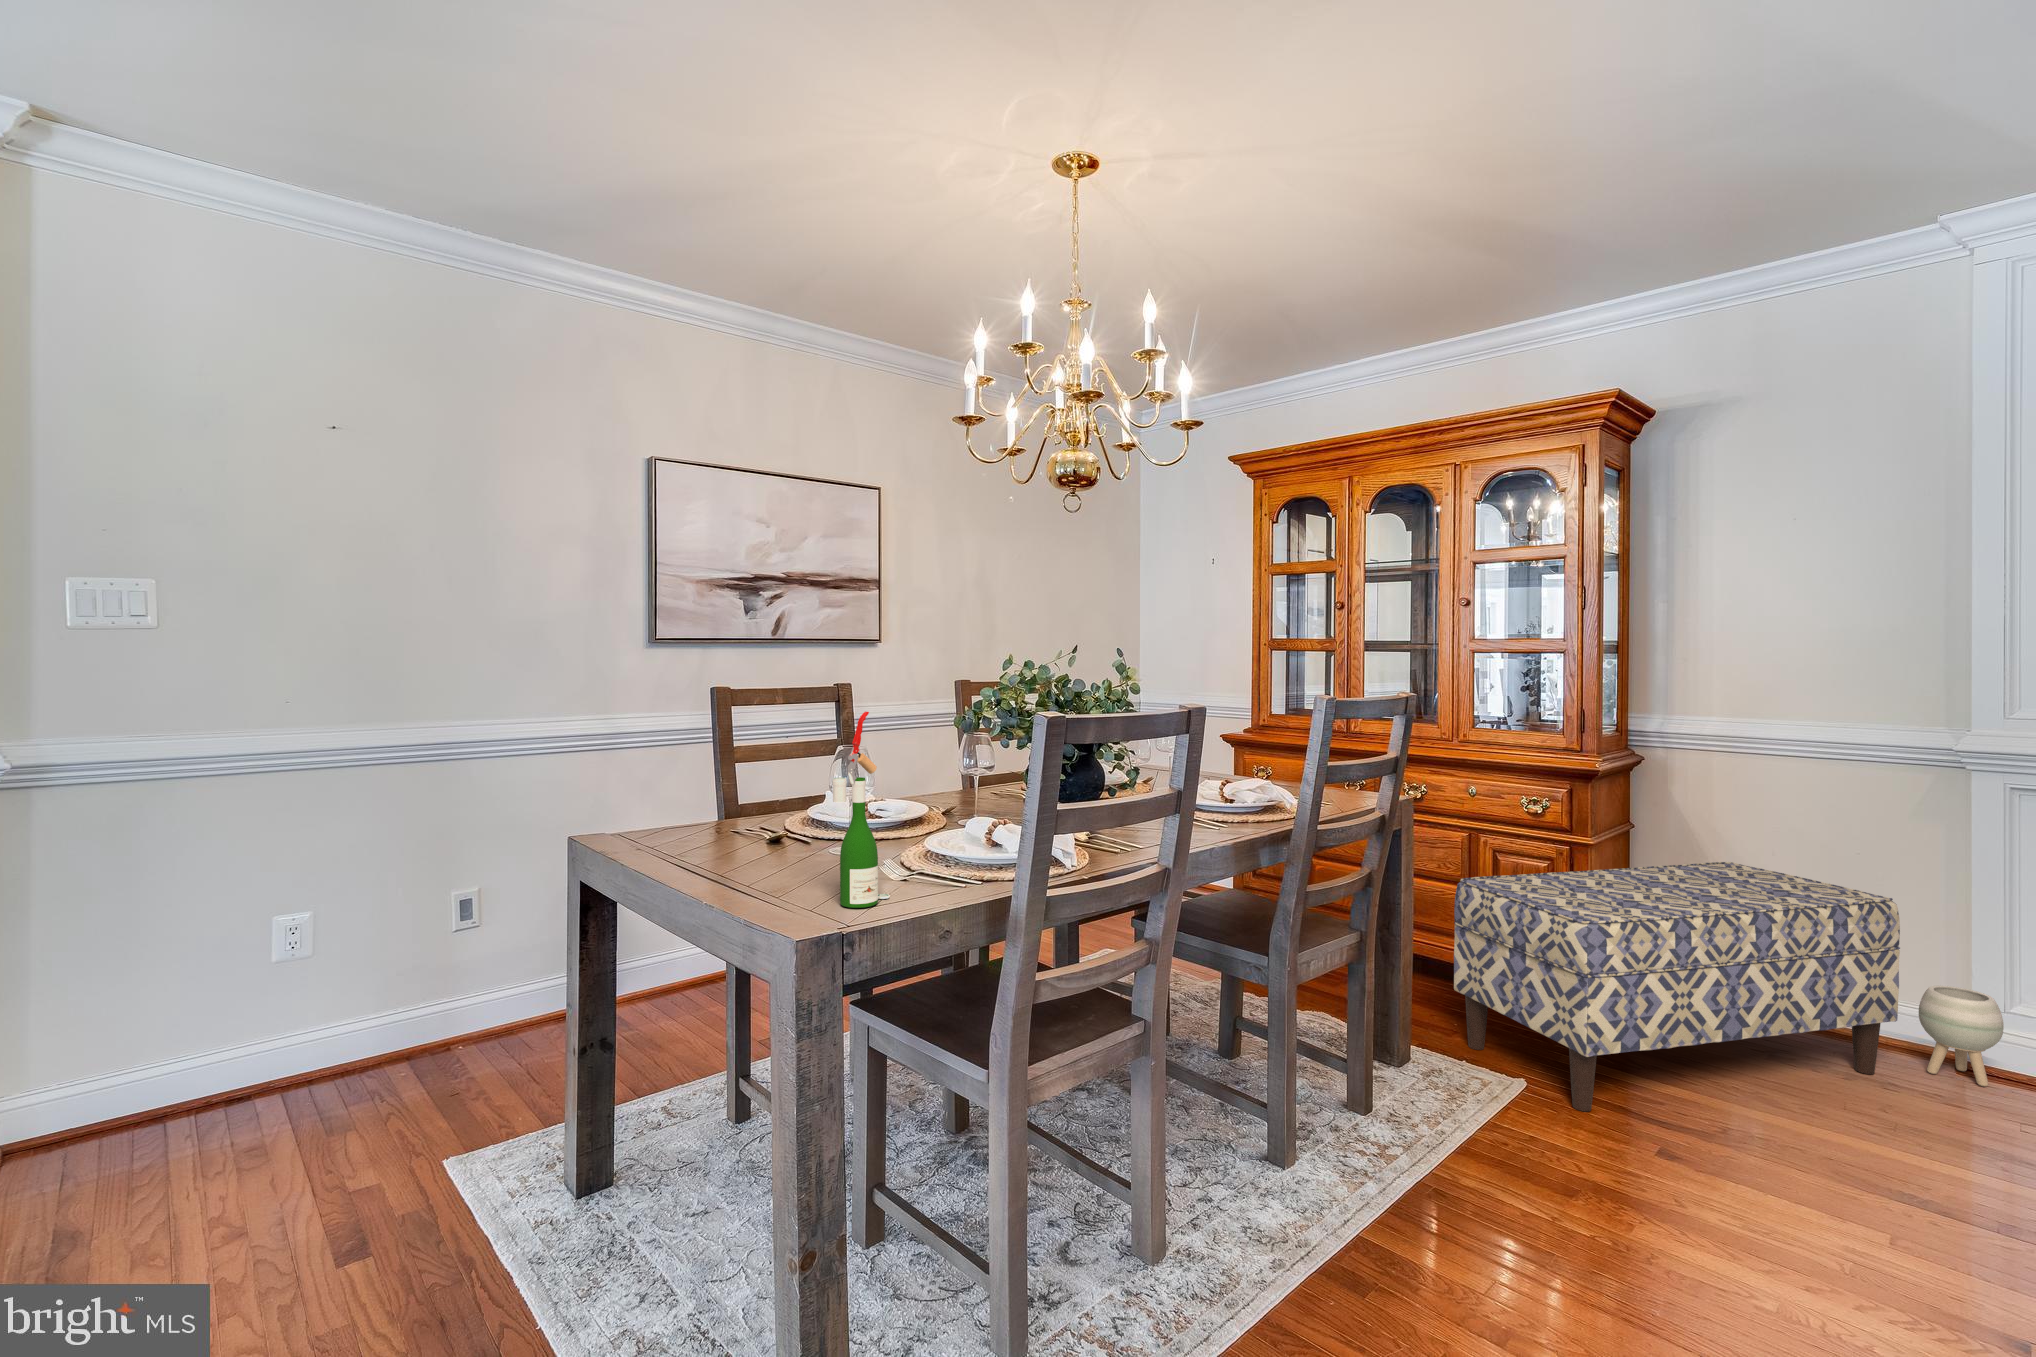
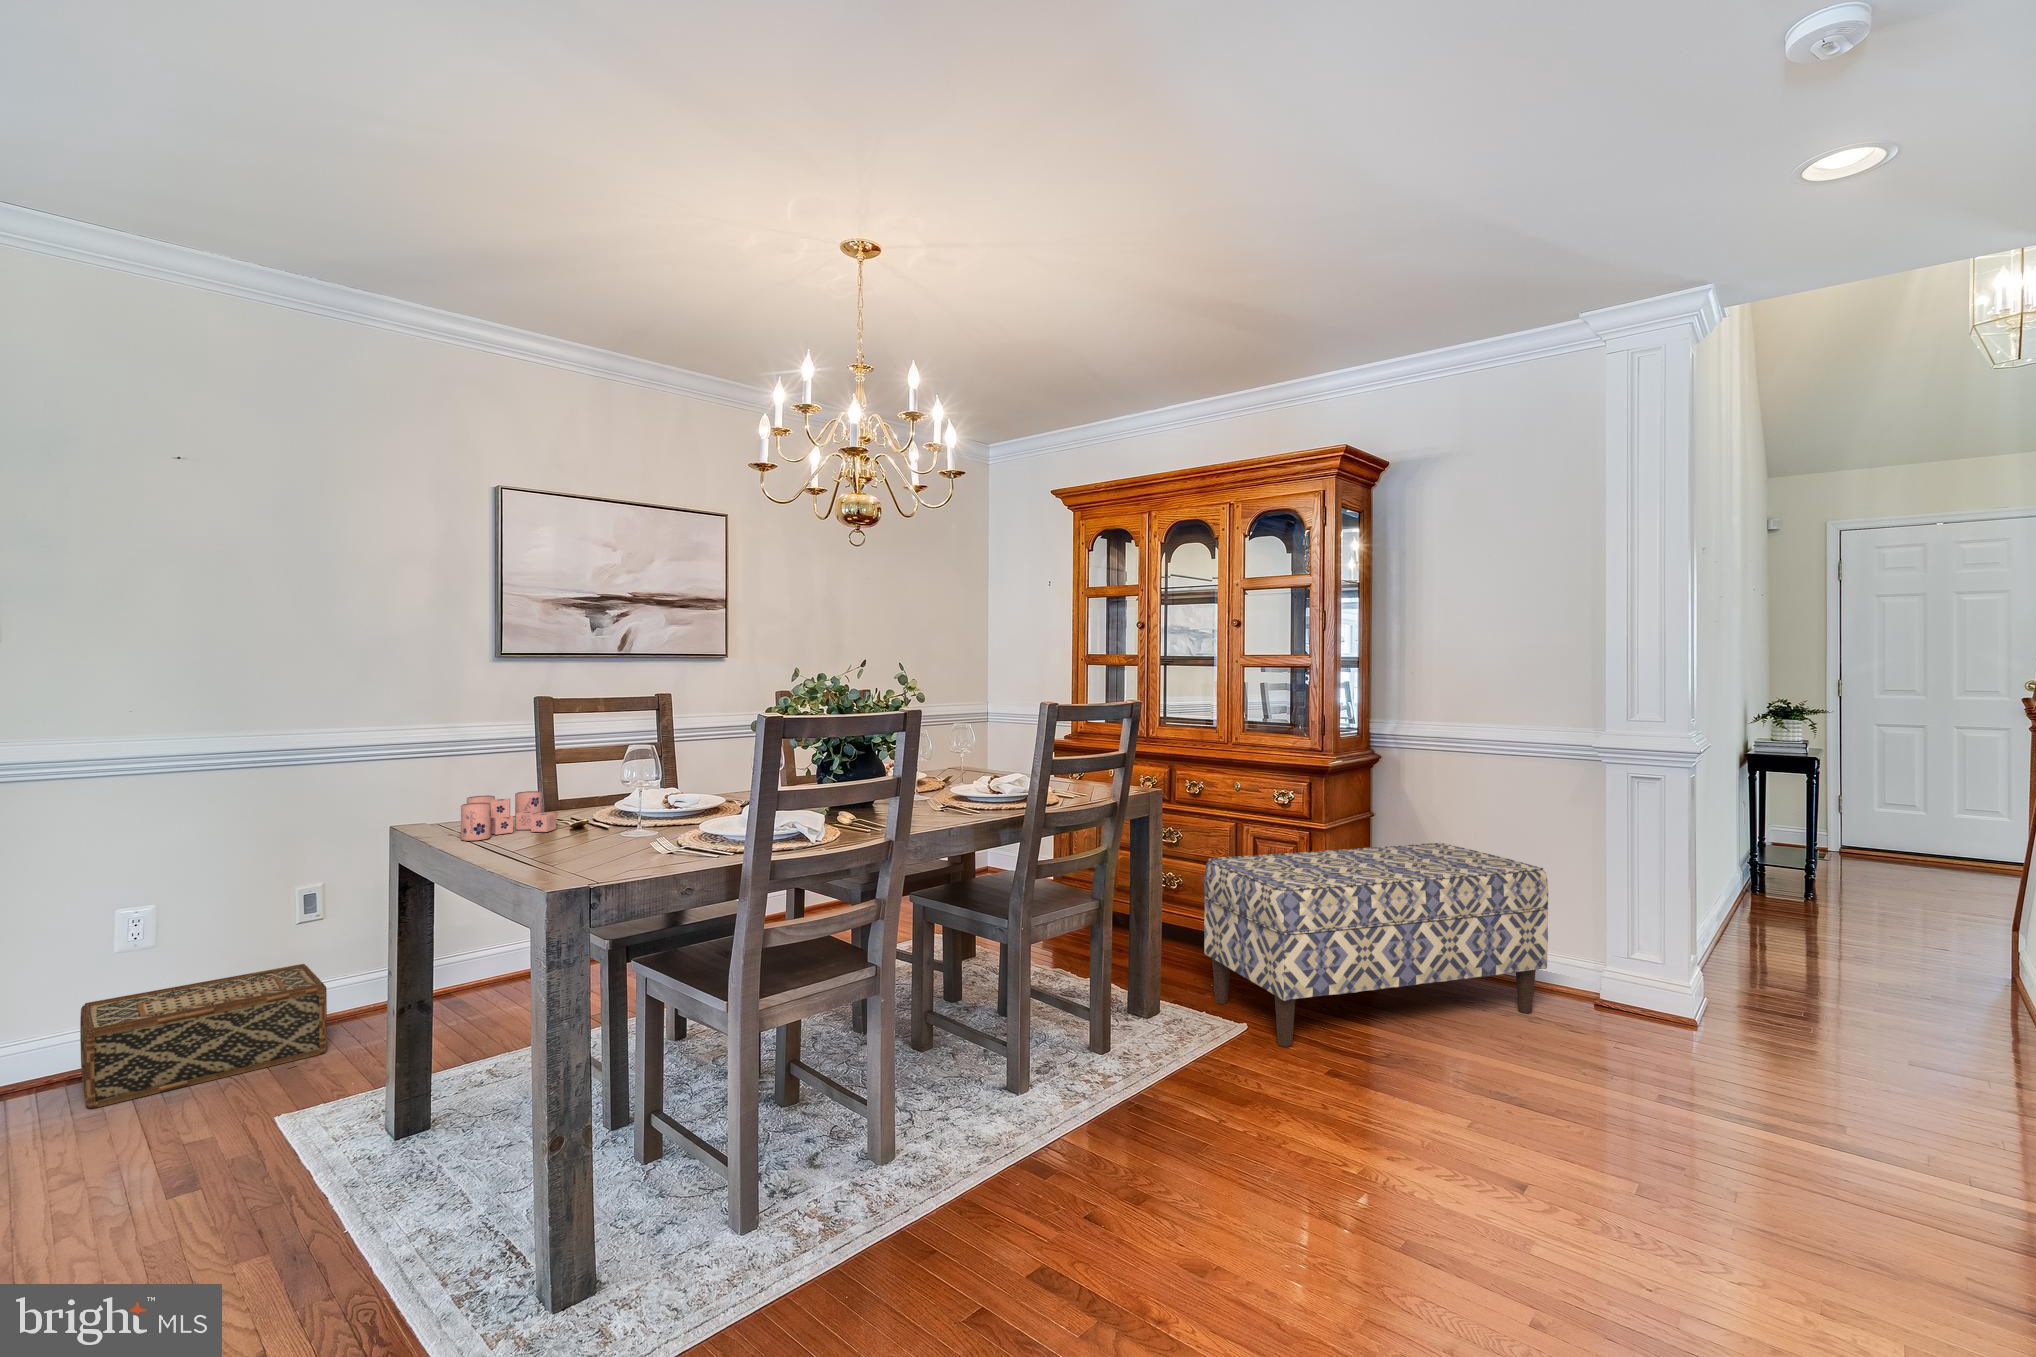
wine bottle: present [832,712,890,908] -> none [595,713,645,871]
candle: none [654,799,754,860] -> present [461,791,556,841]
woven basket: none [235,979,486,1143] -> present [80,964,327,1108]
planter: present [1919,986,2004,1086] -> none [1568,939,1625,1019]

